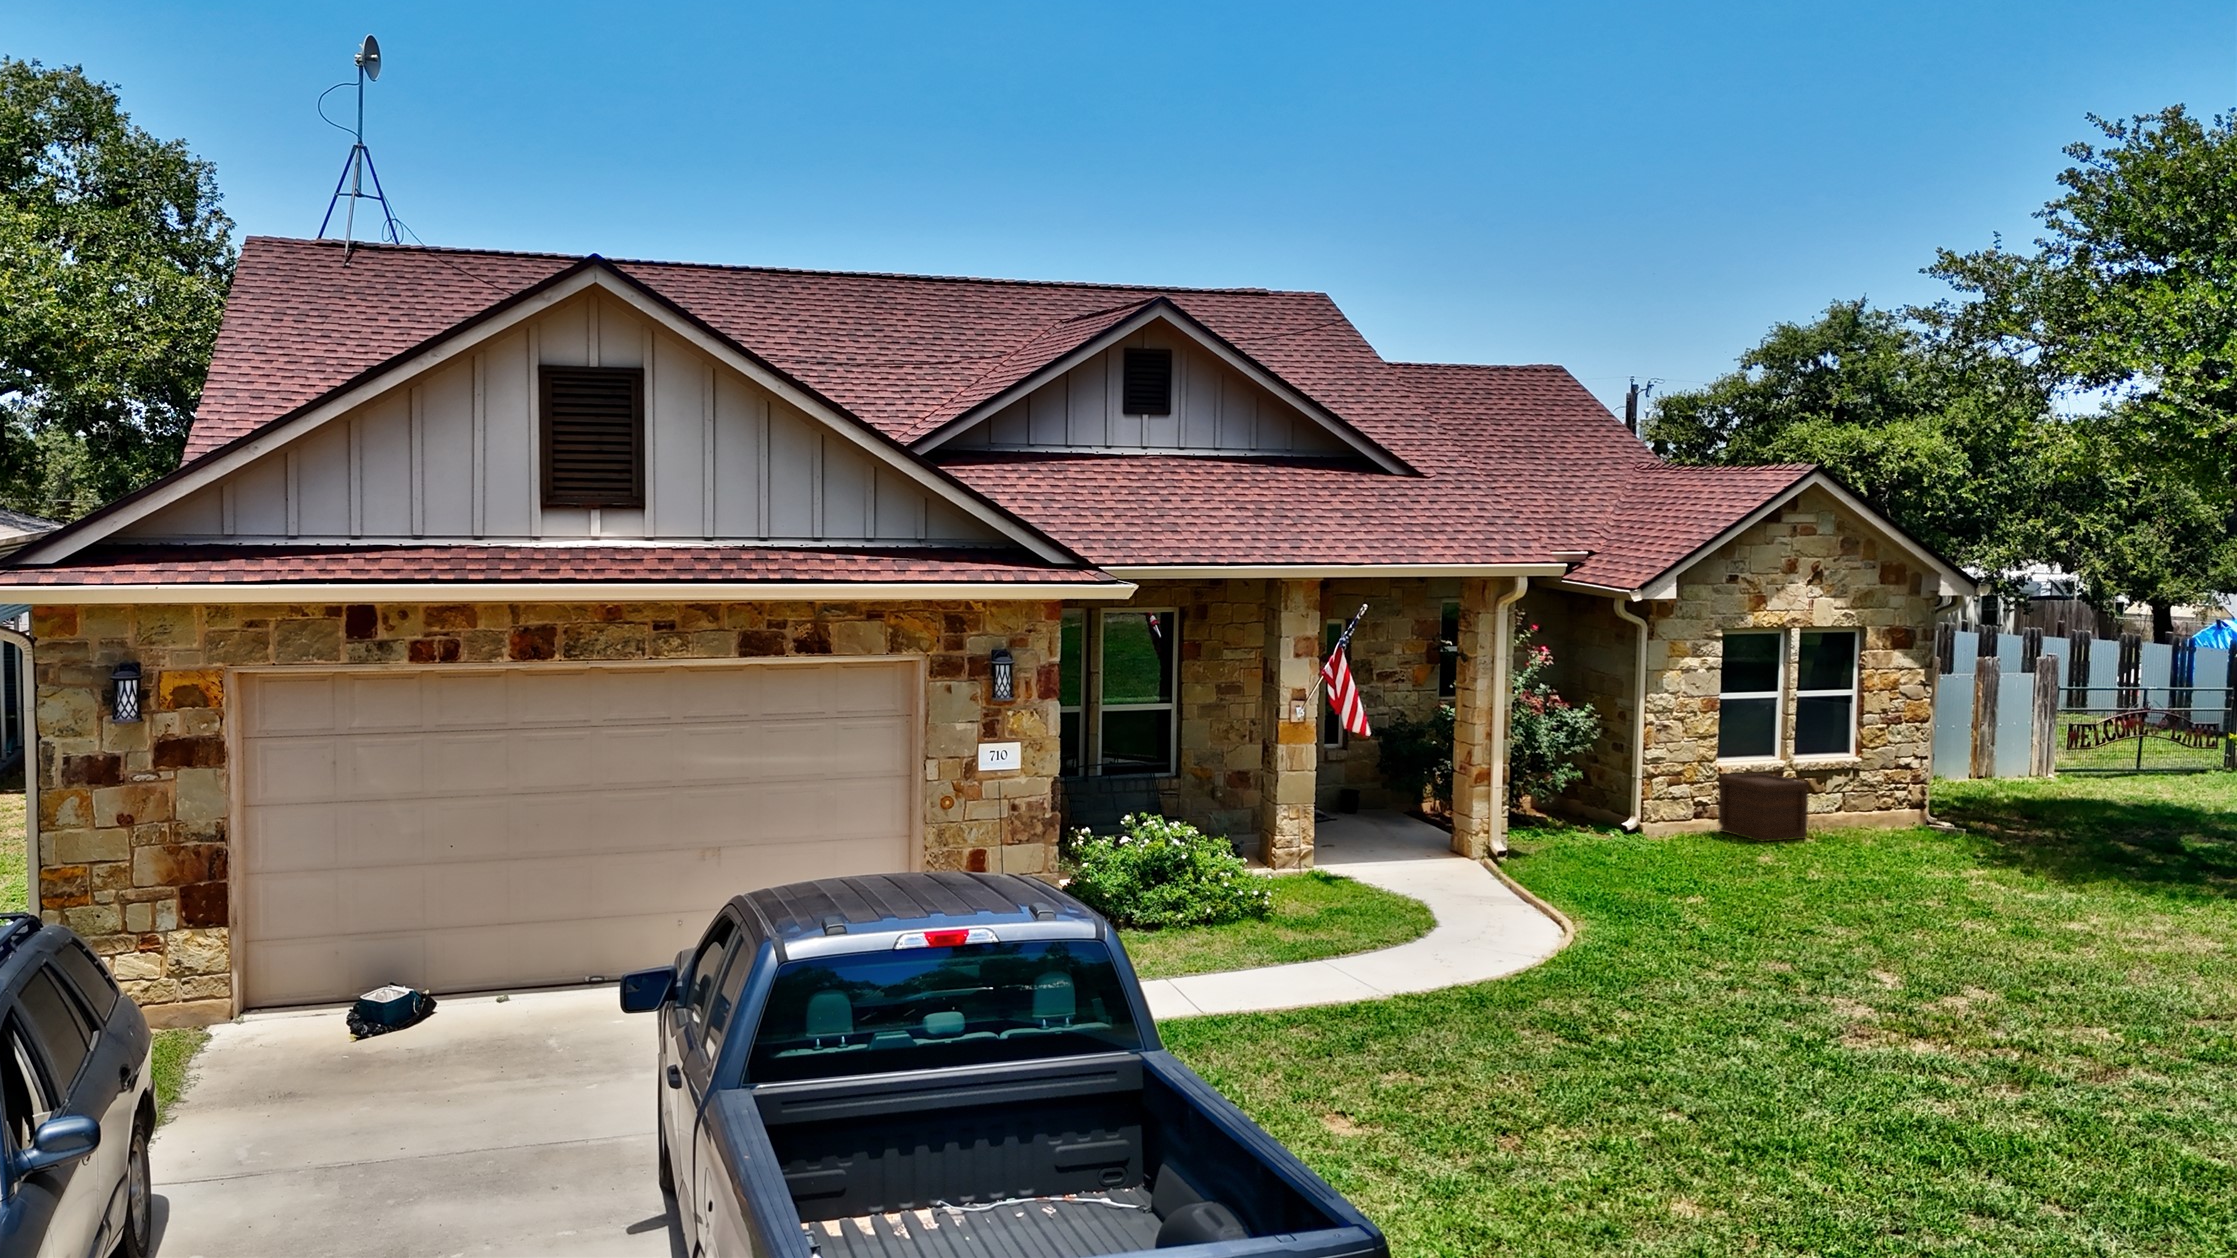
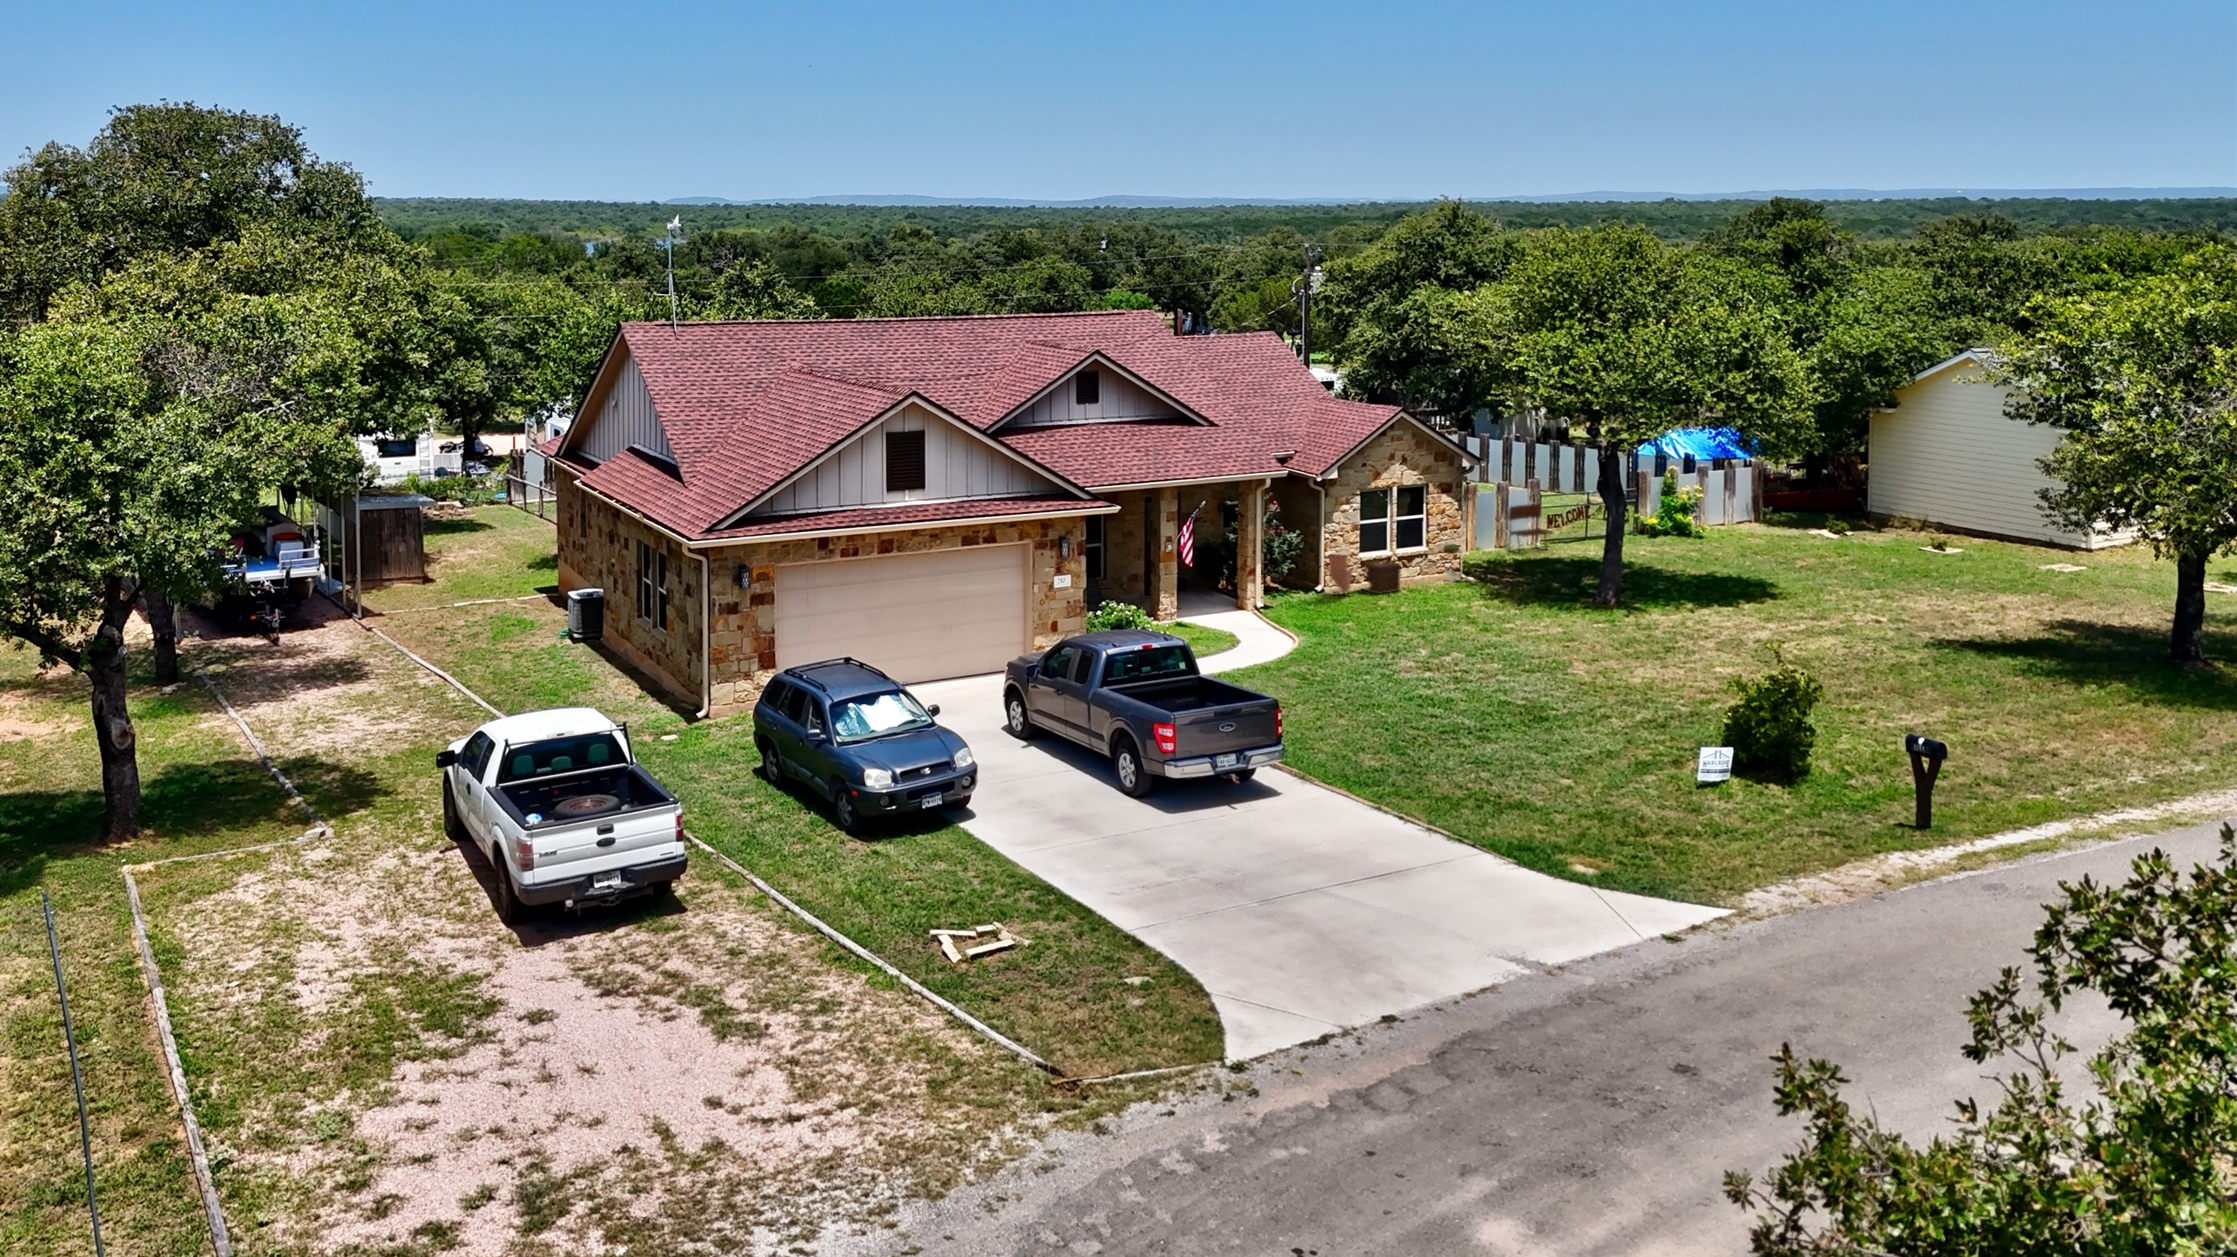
bench: none [1995,696,2093,785] -> present [1508,504,1553,553]
potted tree: none [1892,749,1932,827] -> present [1443,544,1460,582]
armchair: none [1652,751,1709,844] -> present [1329,554,1352,593]

